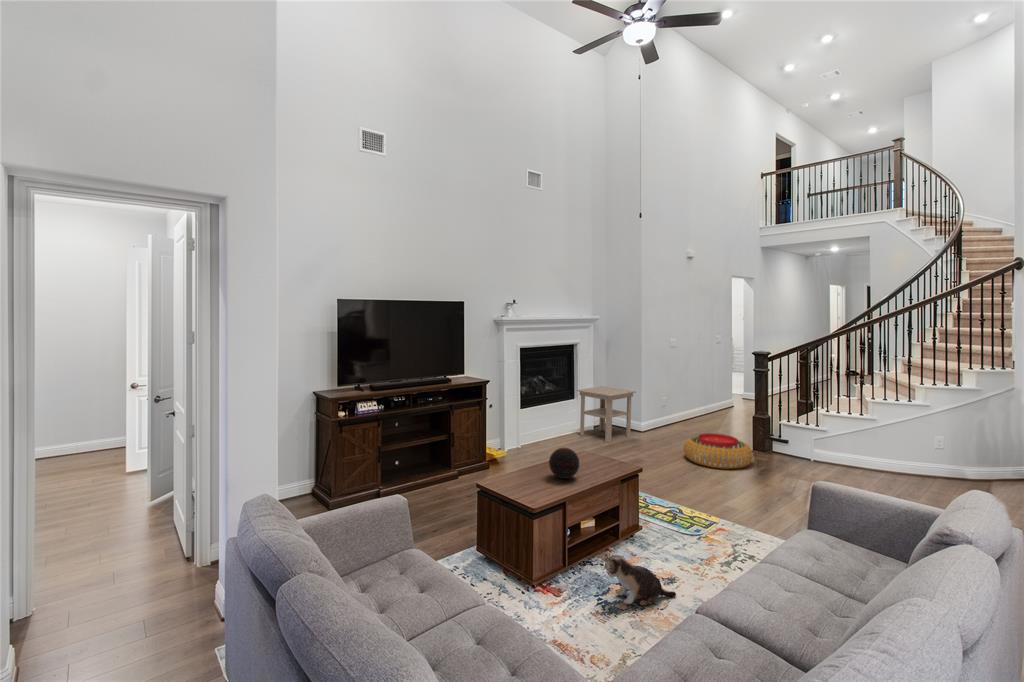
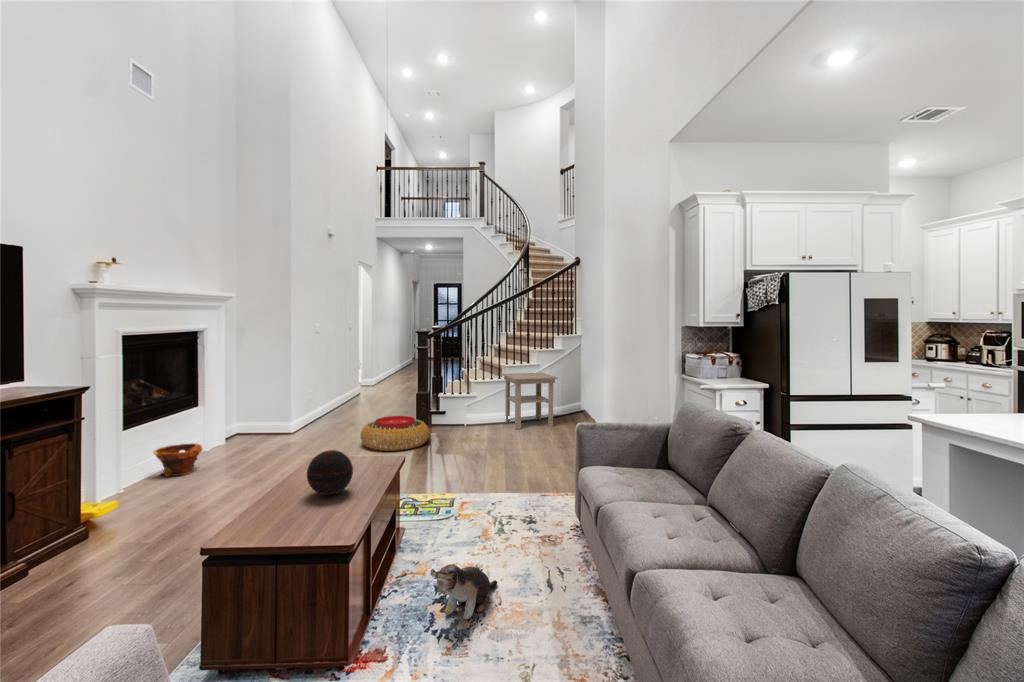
side table: present [577,386,636,442] -> present [502,373,558,429]
planter: none [538,424,566,446] -> present [153,443,202,476]

